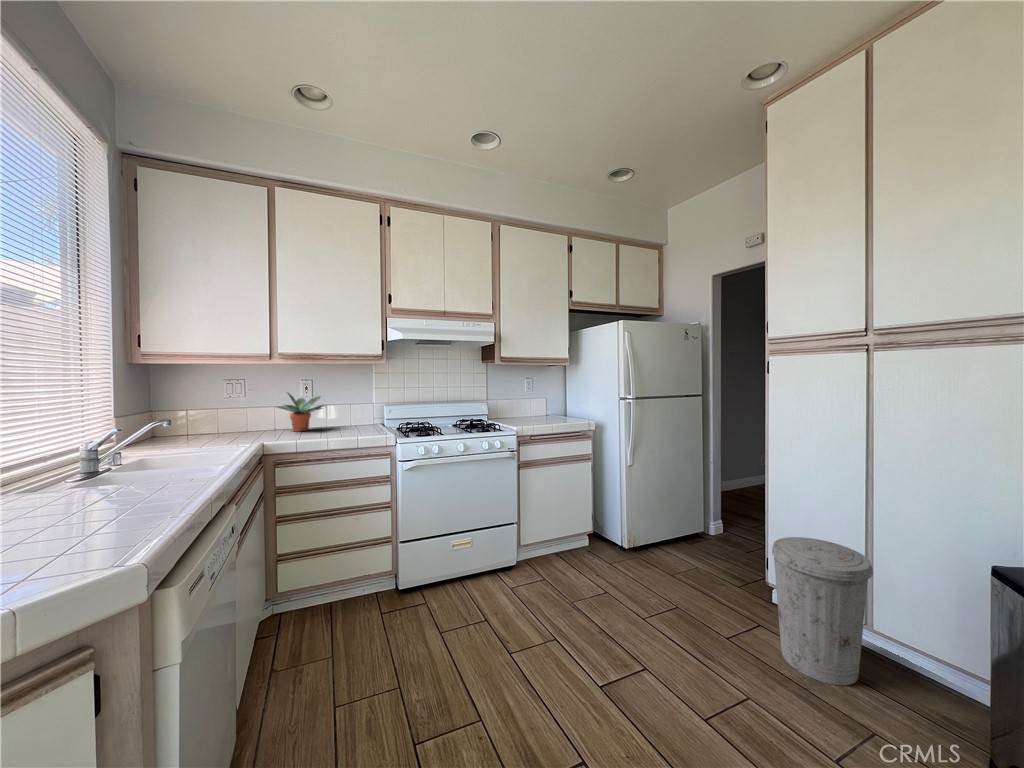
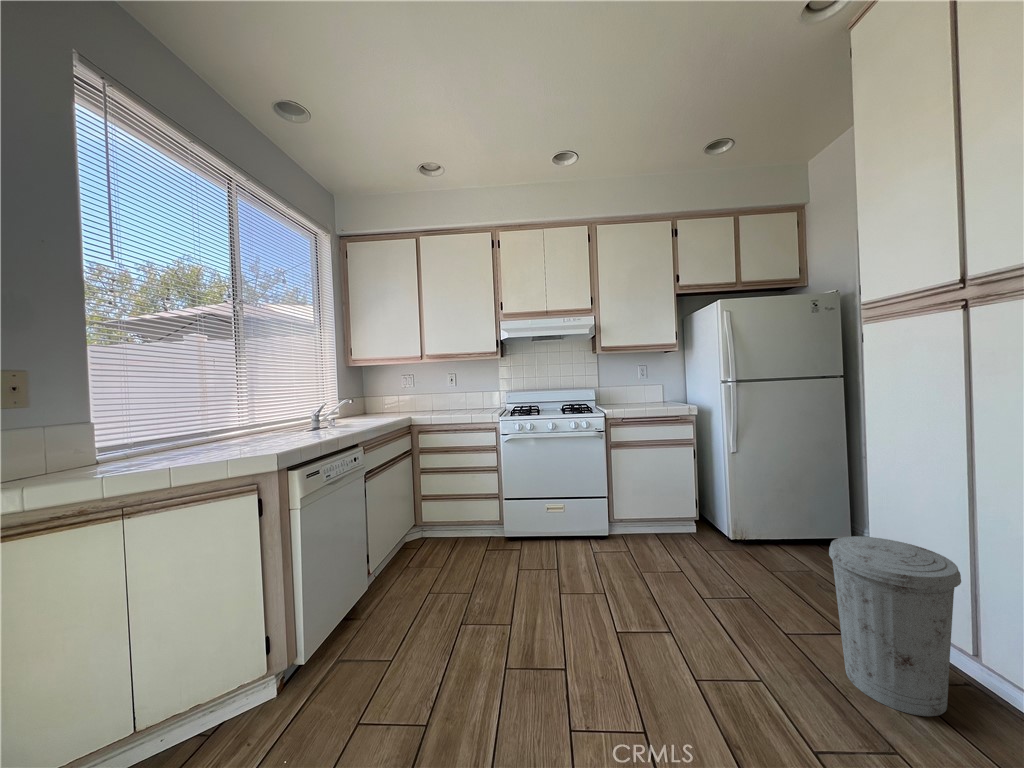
potted plant: present [277,393,326,432] -> none [431,382,464,411]

